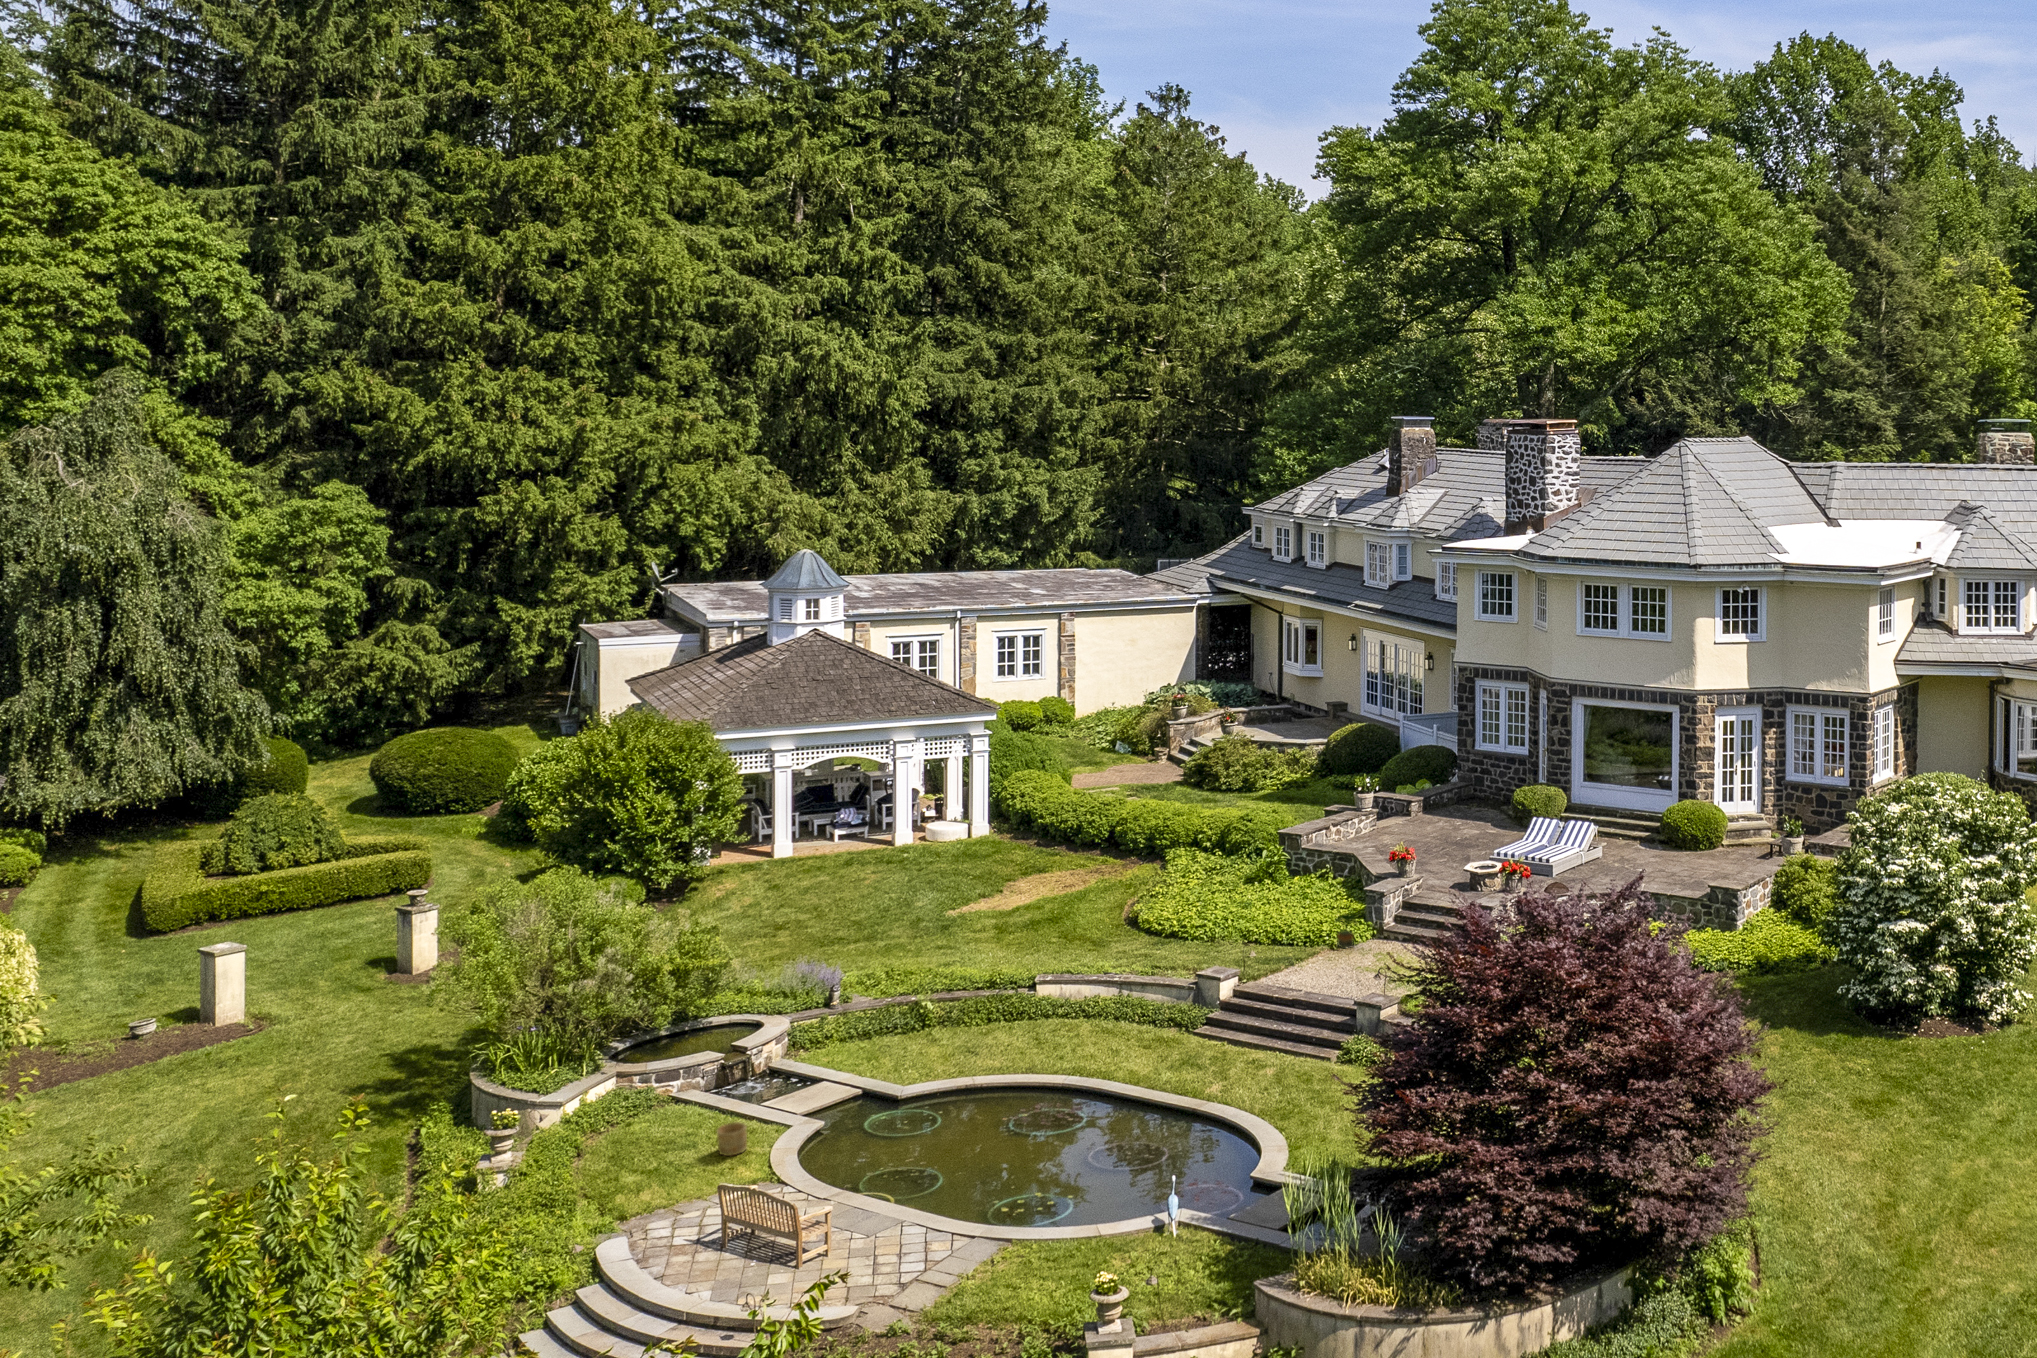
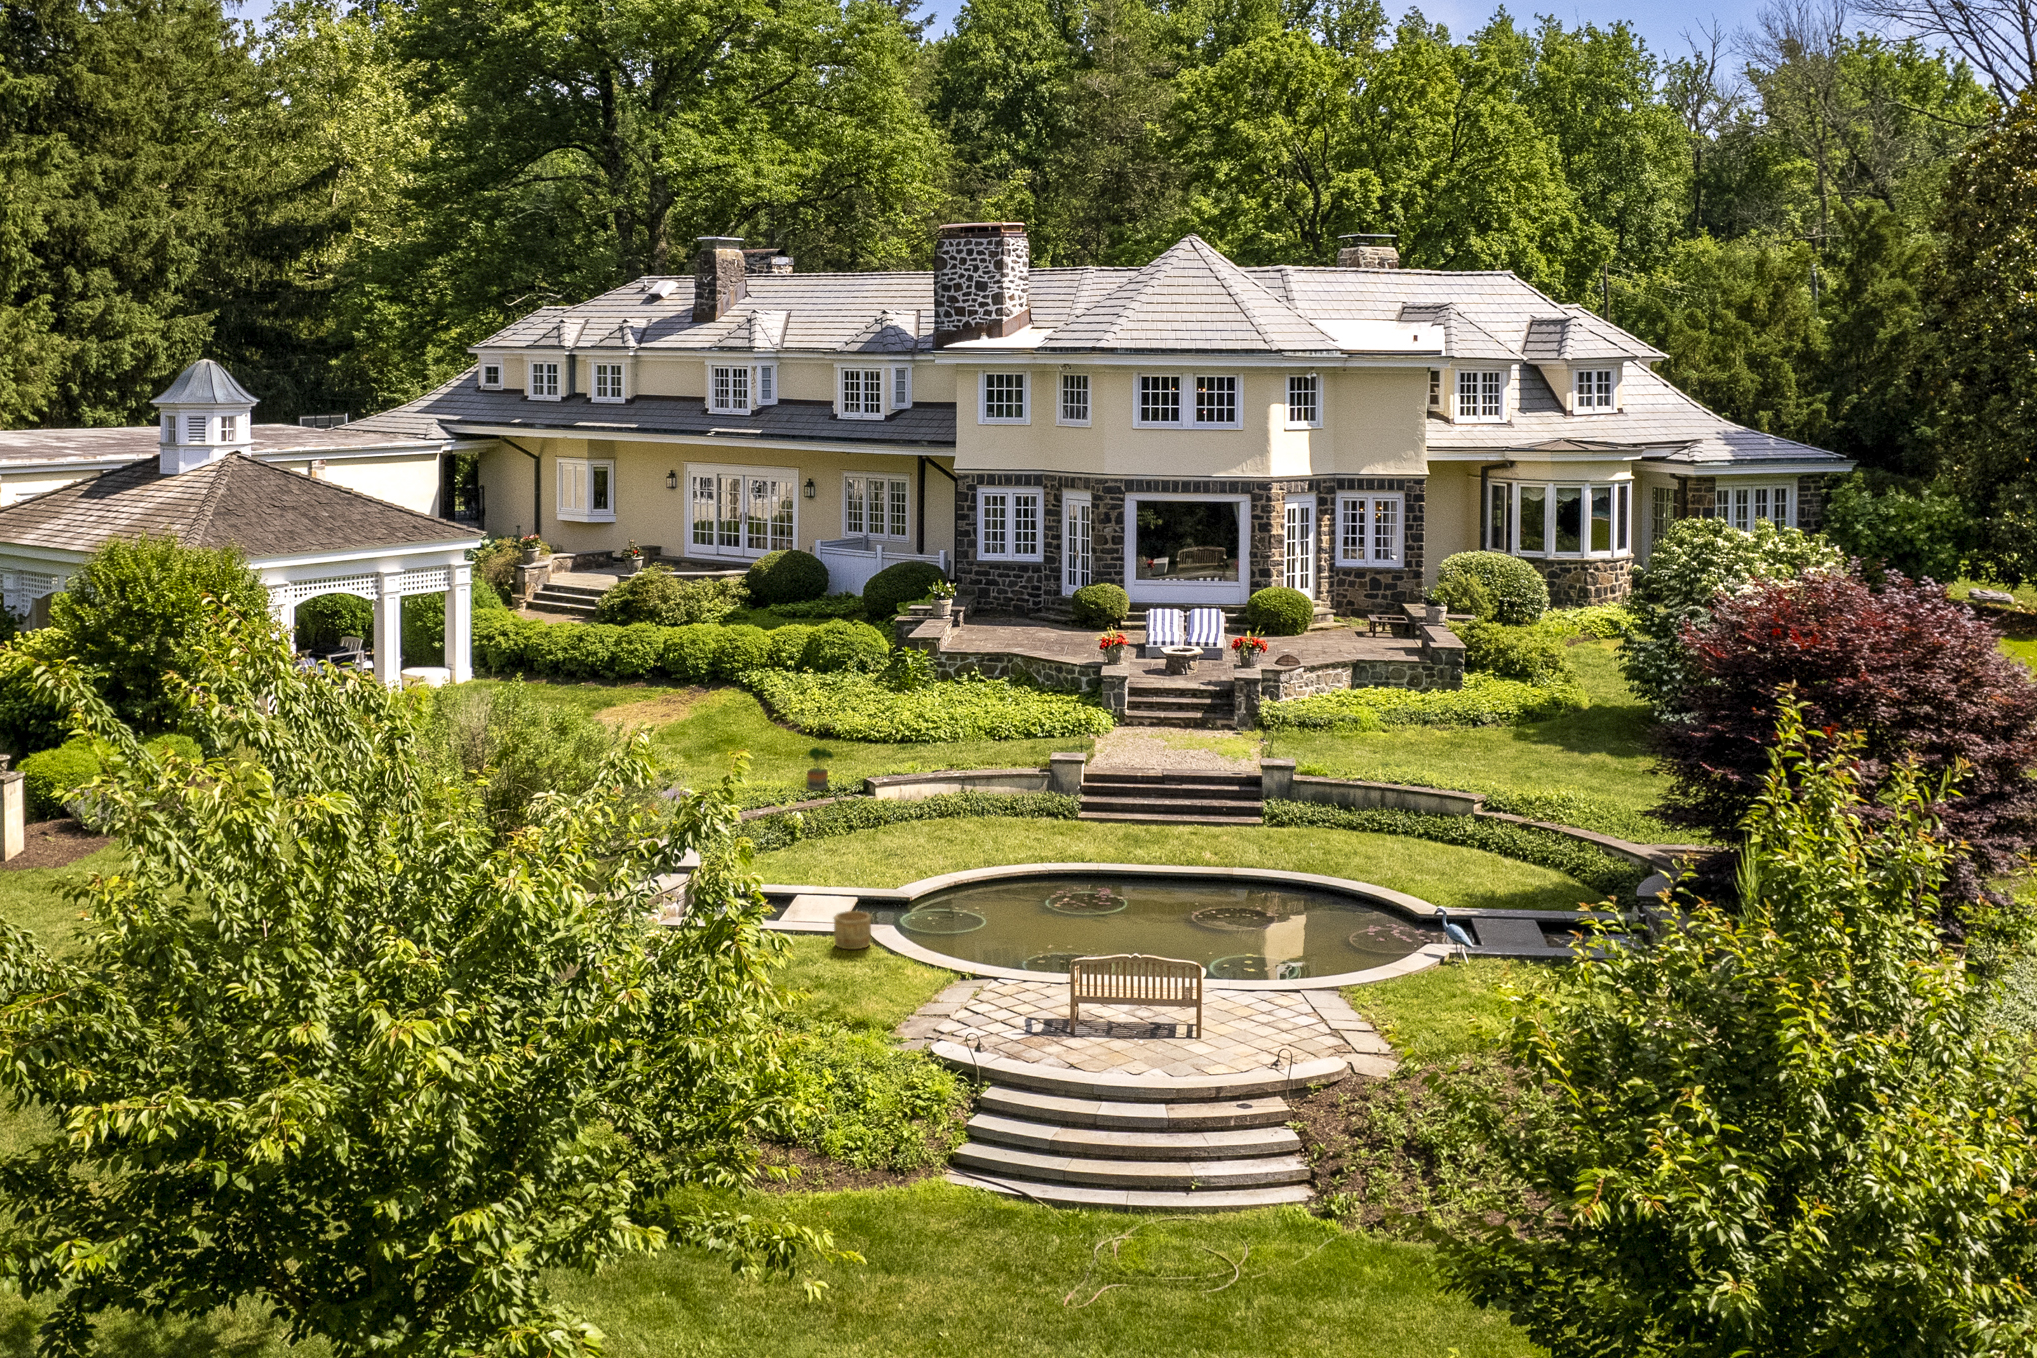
potted tree: present [1335,914,1358,949] -> present [804,747,834,790]

